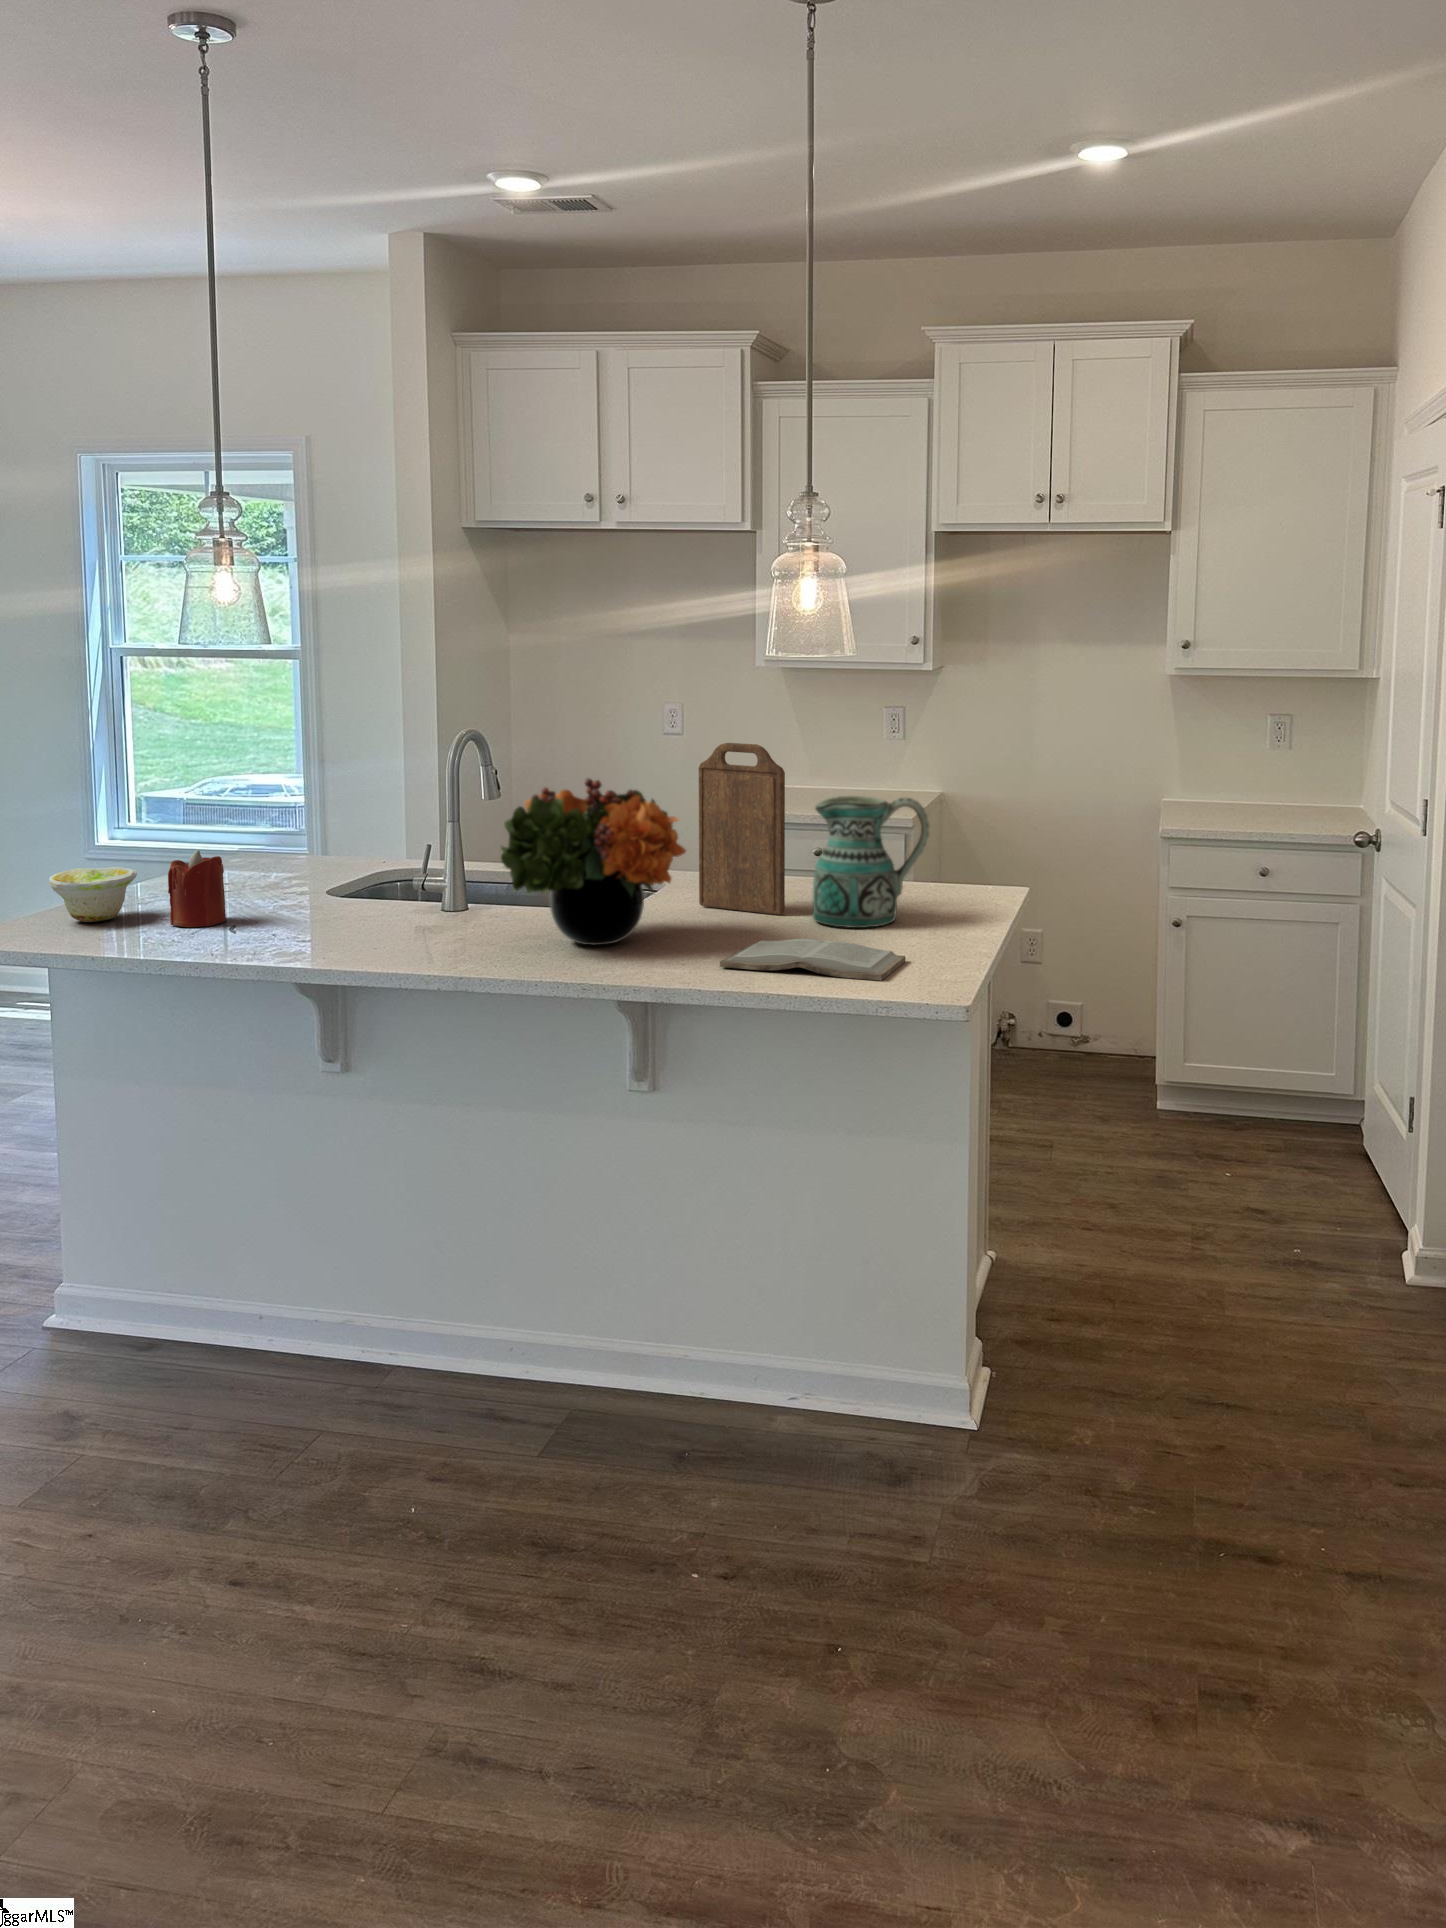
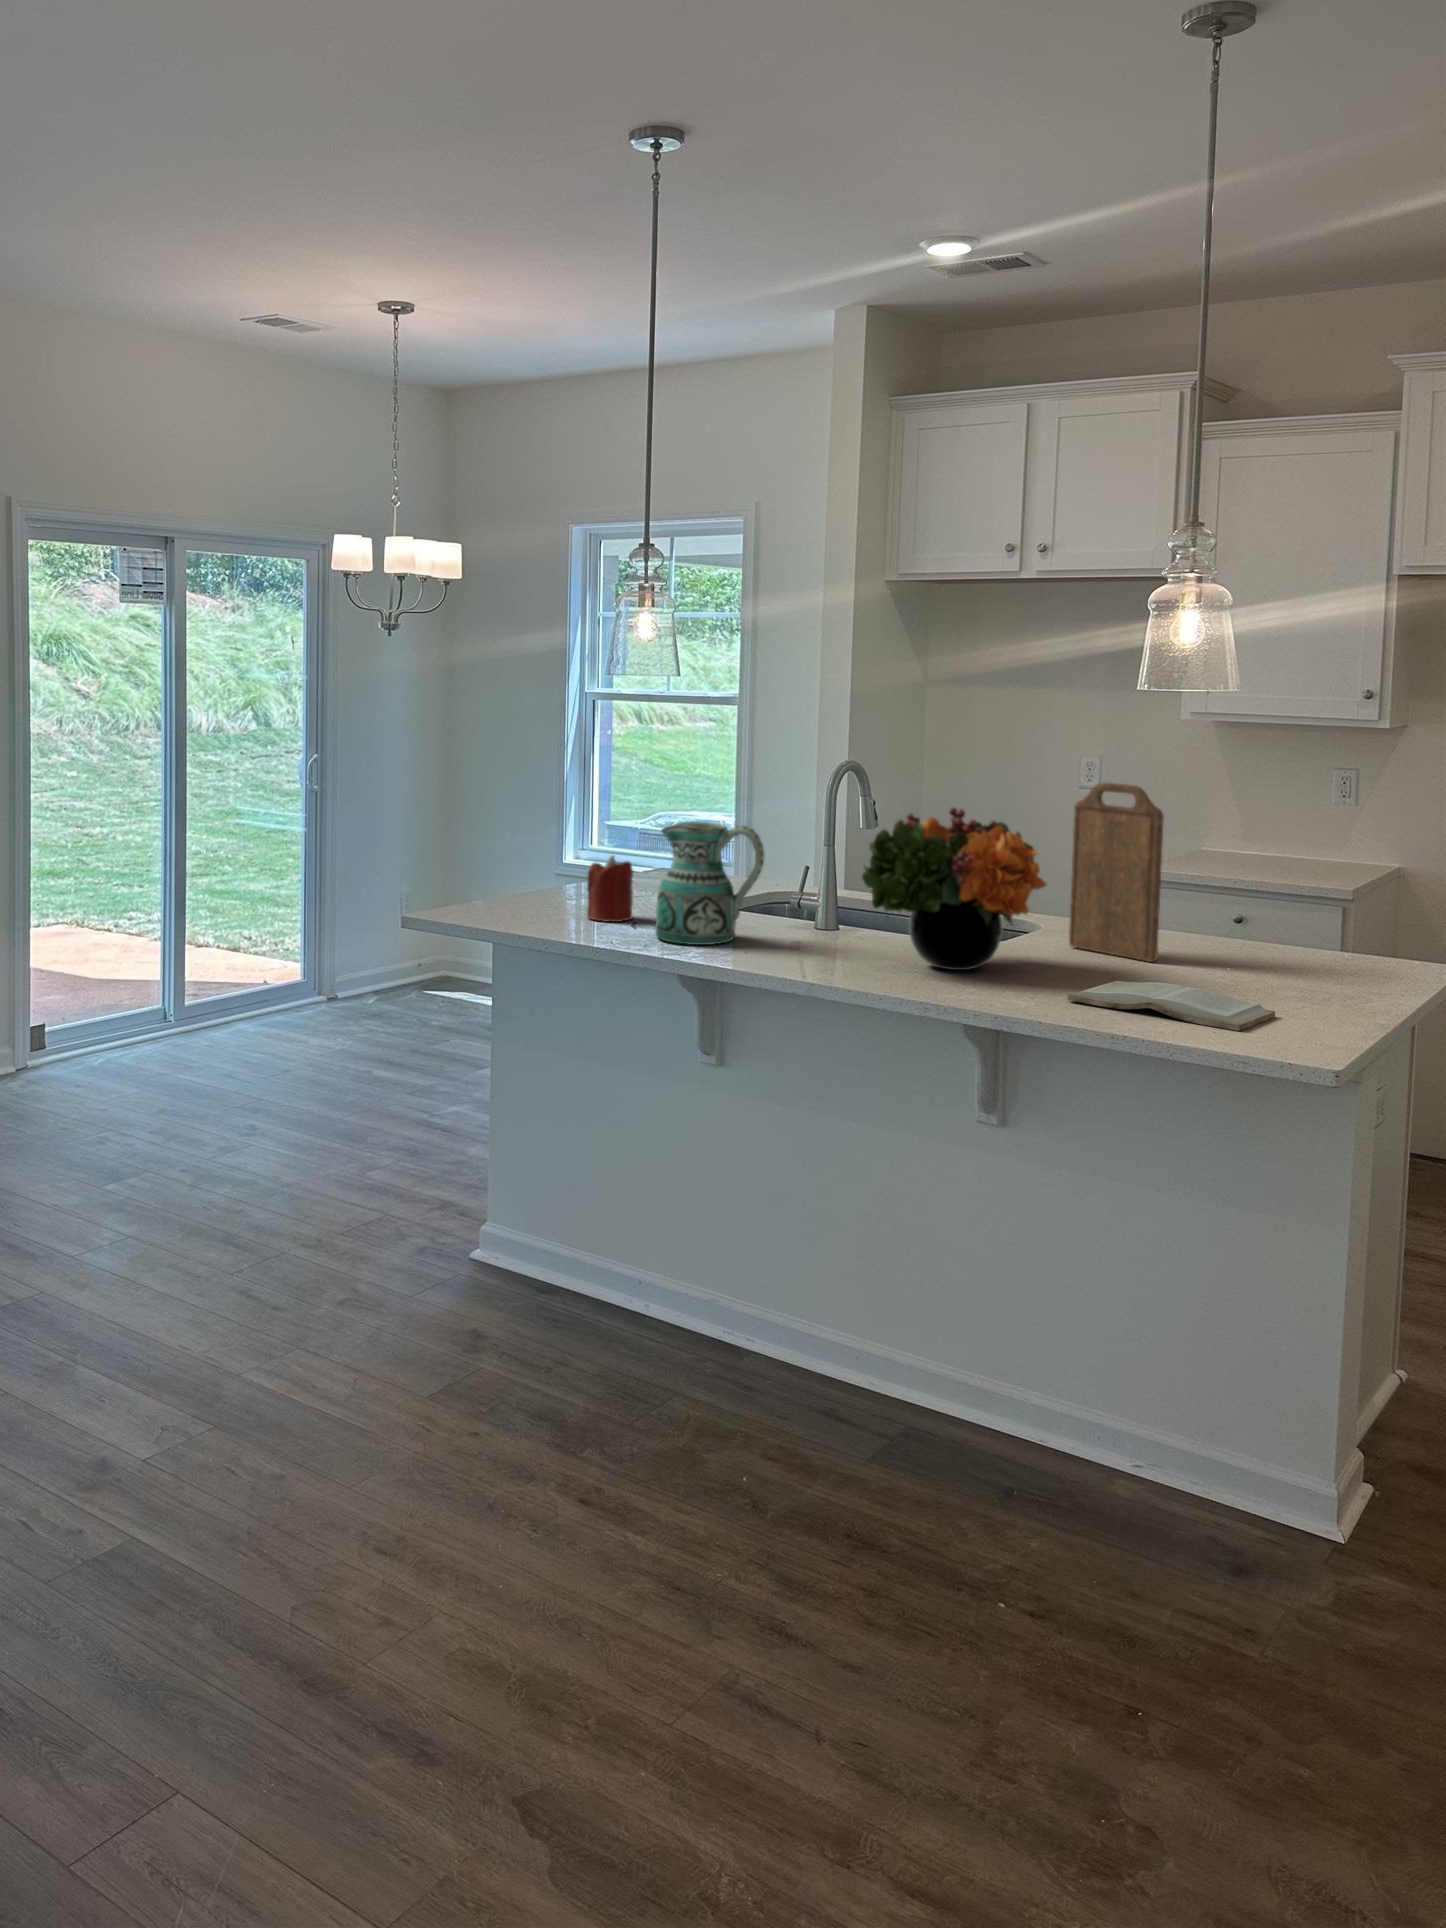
ceramic pitcher: present [813,796,929,928] -> present [656,821,764,945]
bowl: present [49,867,137,922] -> none [498,865,566,910]

